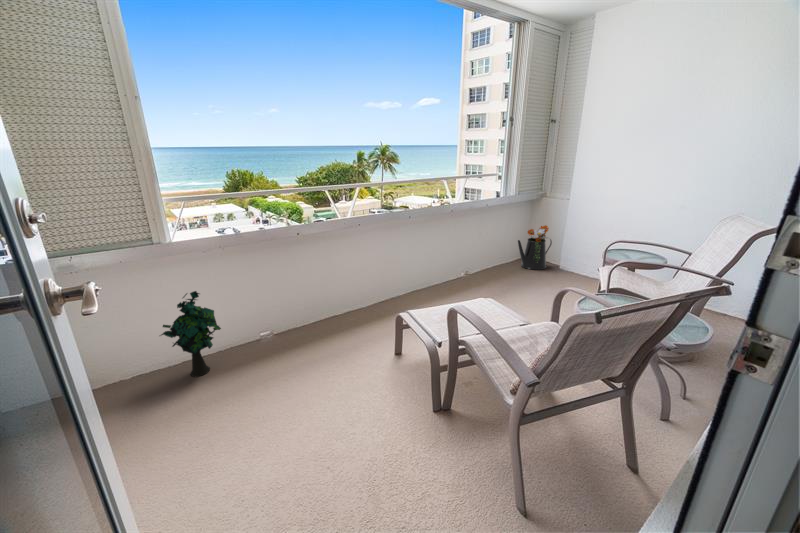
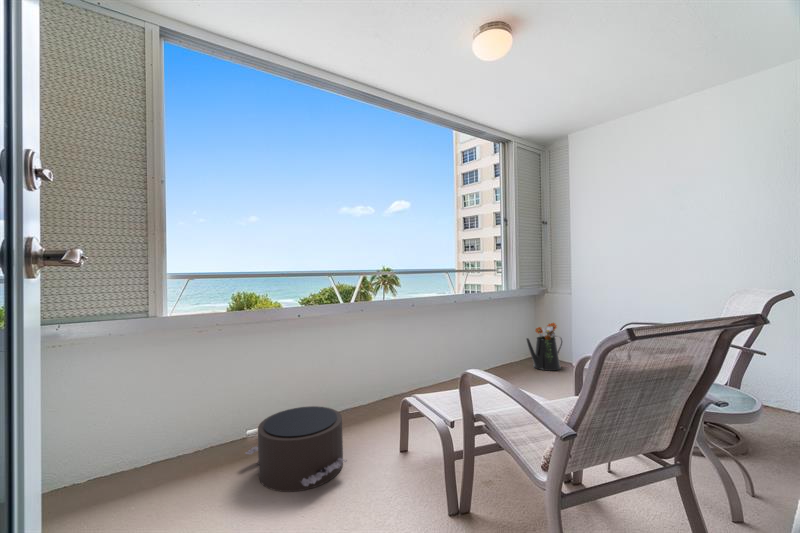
decorative plant: present [161,291,221,377] -> none [129,371,202,481]
pouf: none [263,316,350,389] -> present [245,406,346,492]

